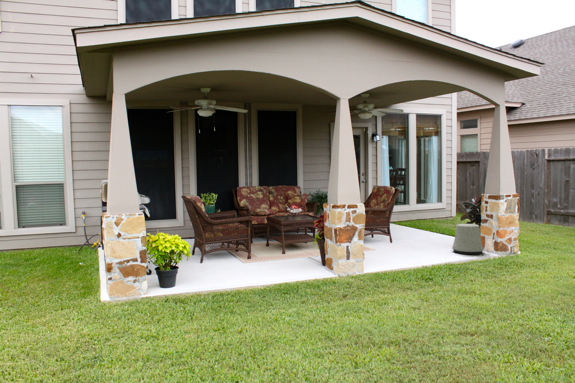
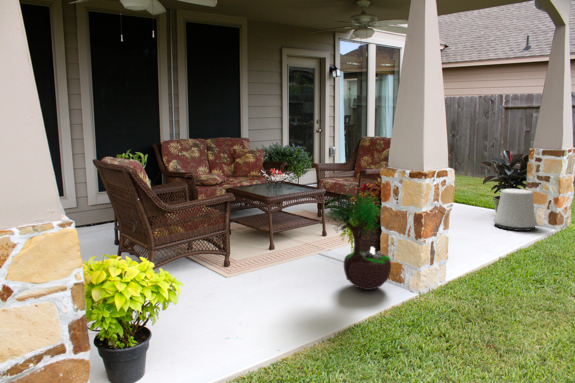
potted tree: none [278,209,317,270] -> present [325,190,391,290]

